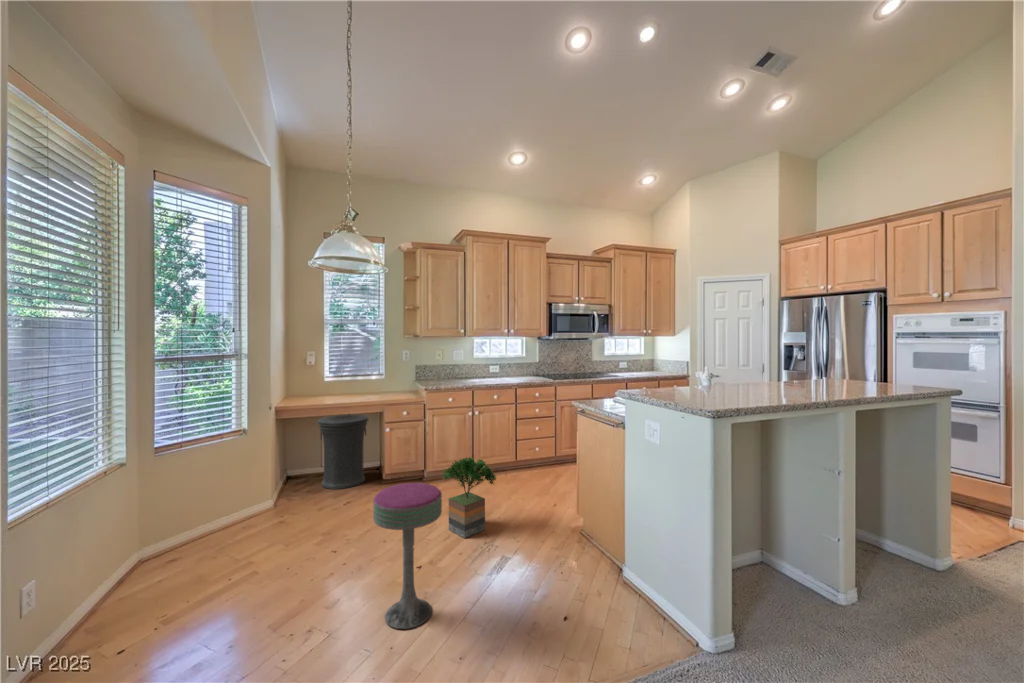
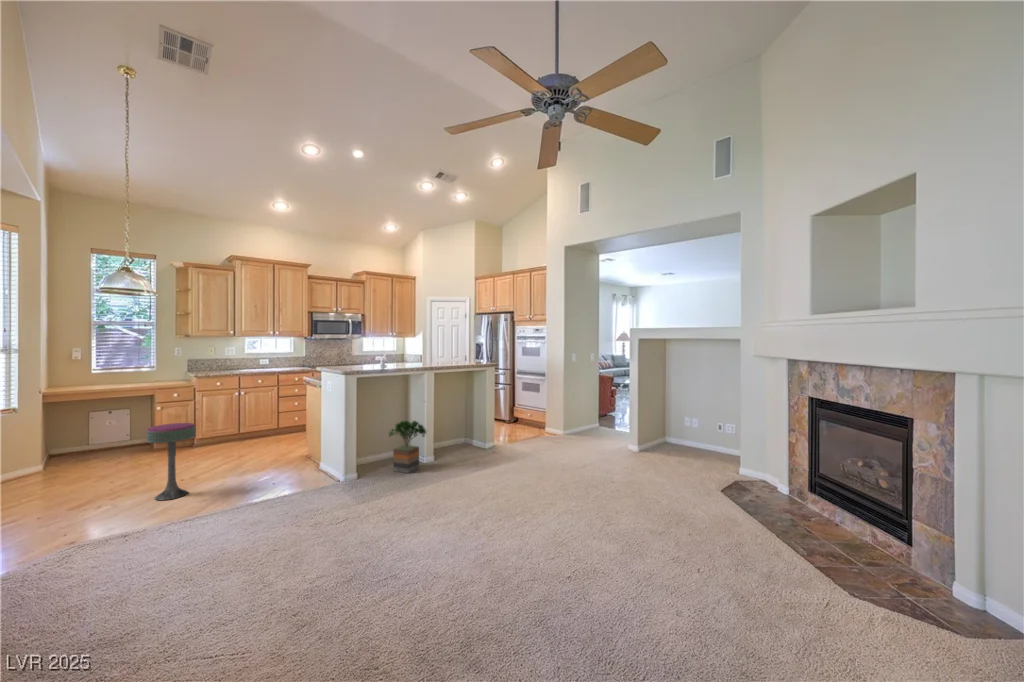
trash can: present [318,414,368,489] -> none [85,398,139,459]
potted tree: present [443,457,496,538] -> present [389,421,426,473]

